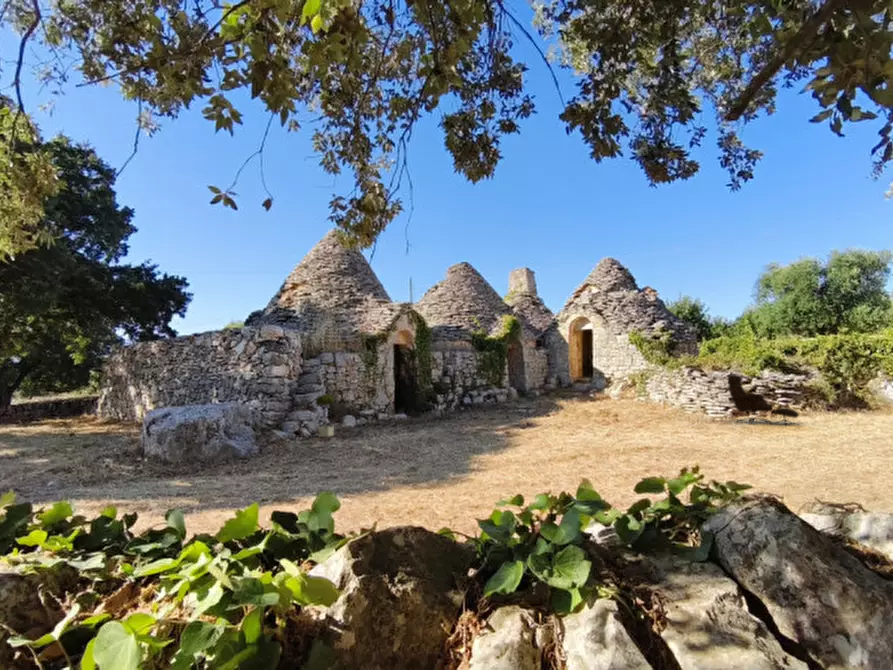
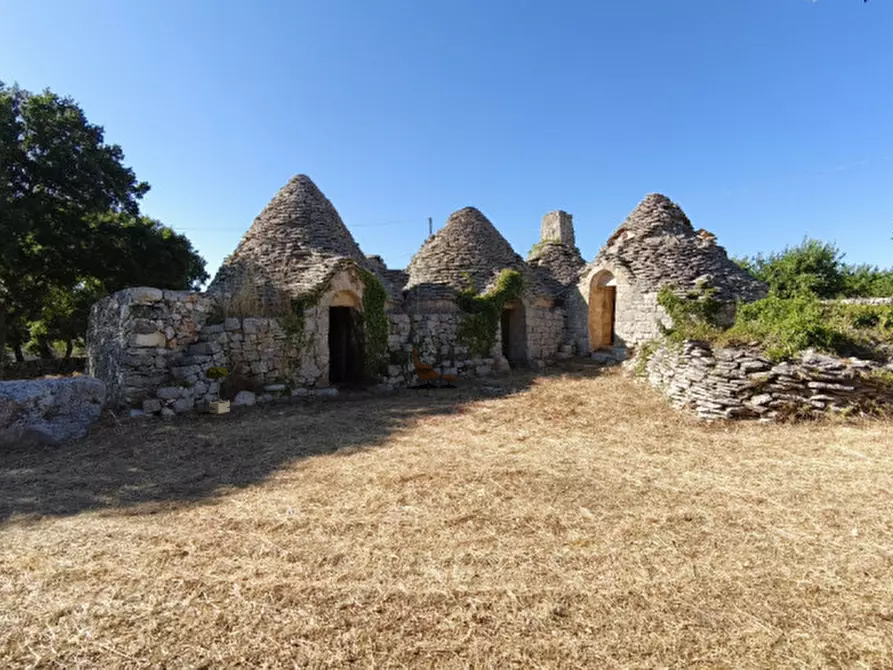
lounge chair: present [727,374,799,424] -> present [412,348,458,390]

